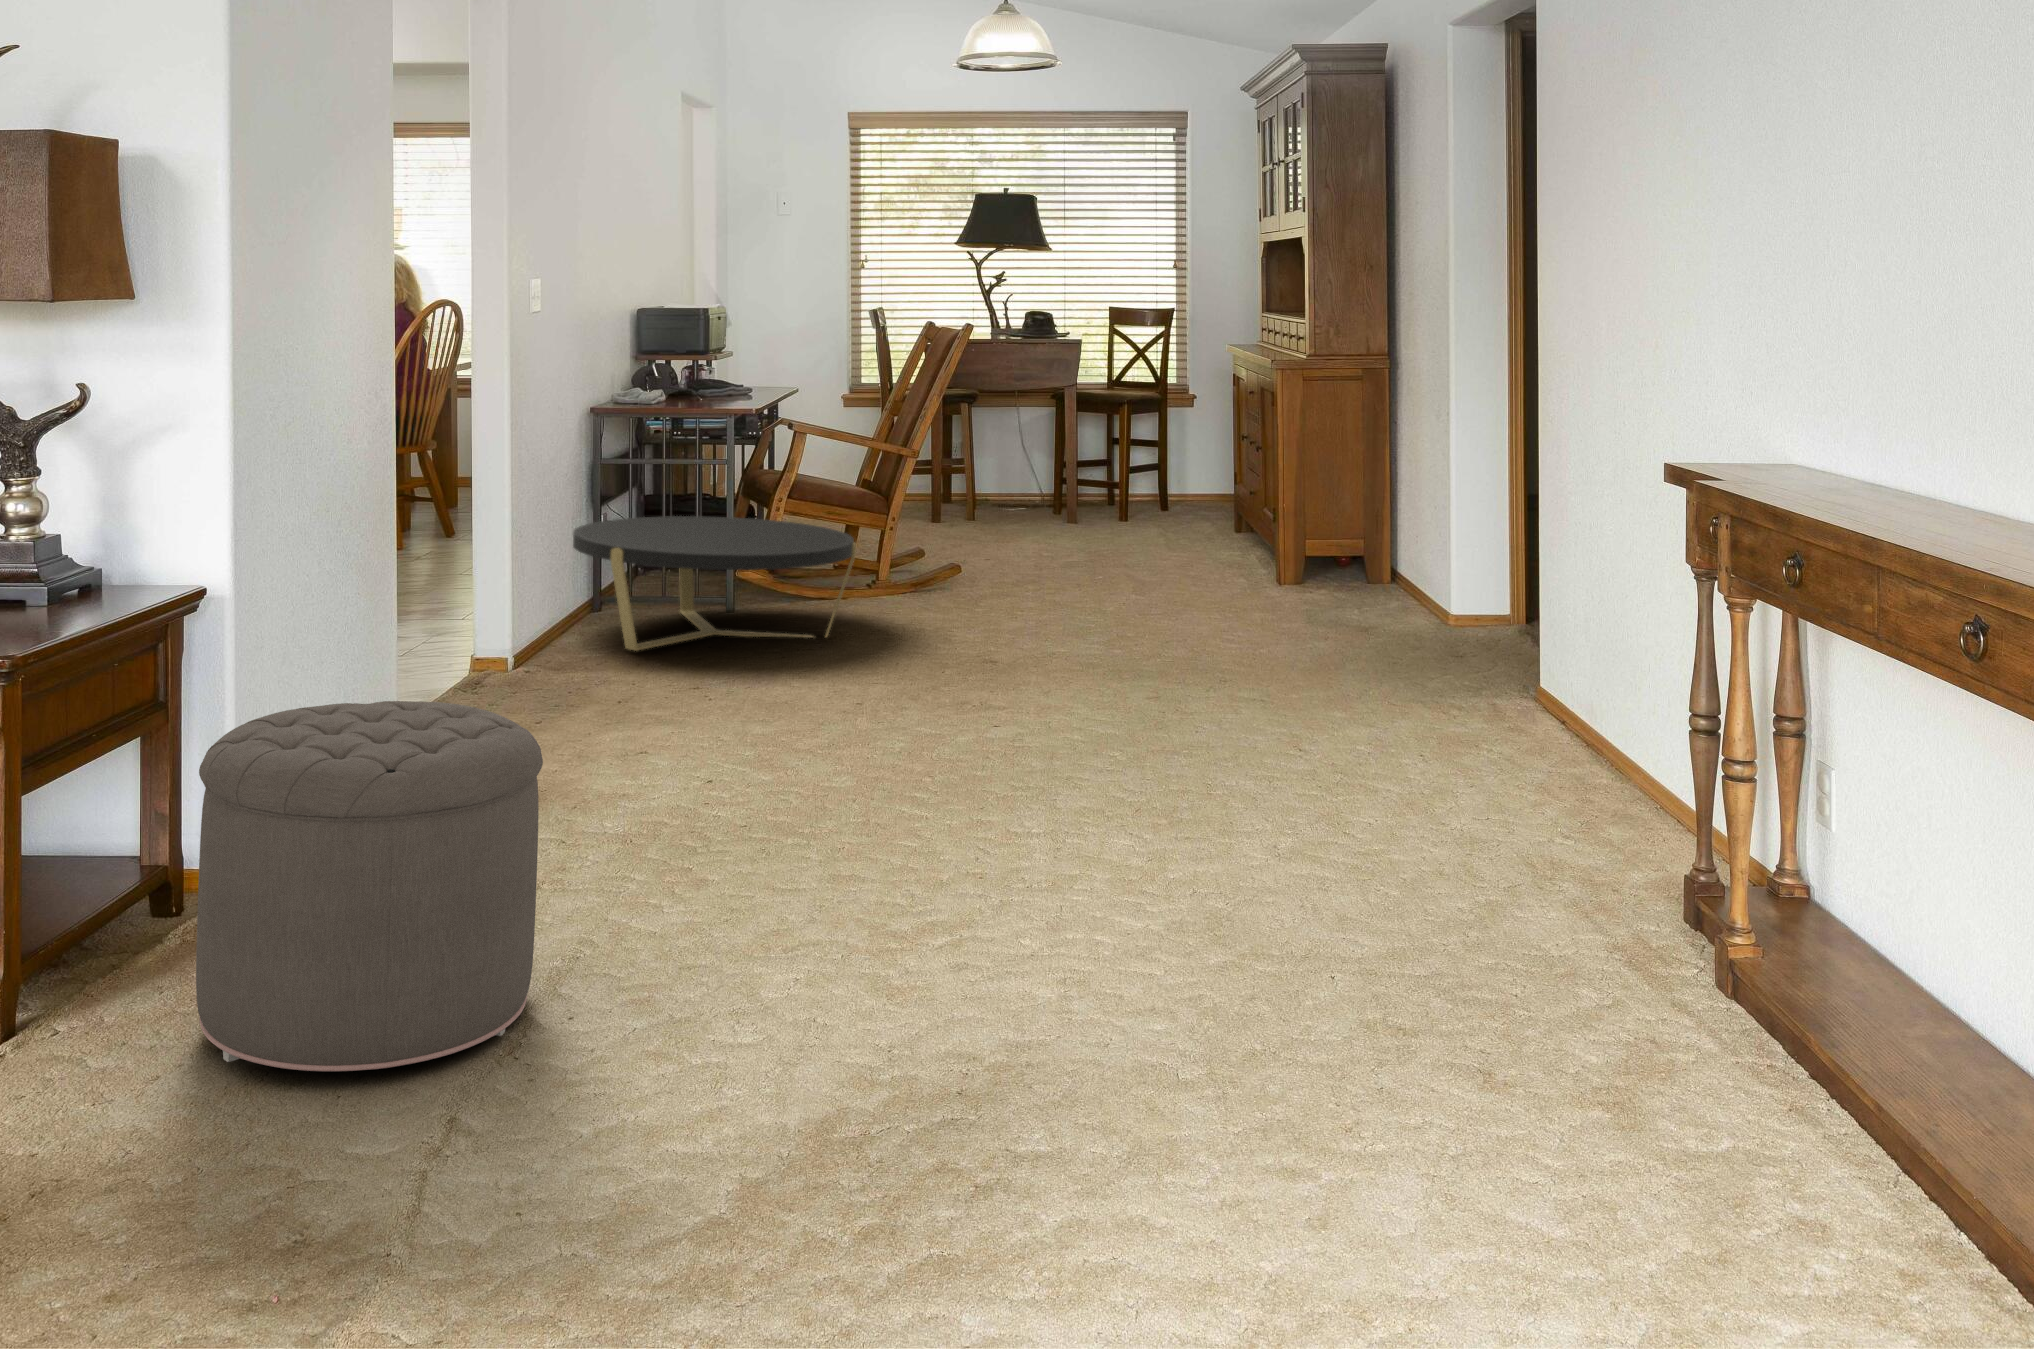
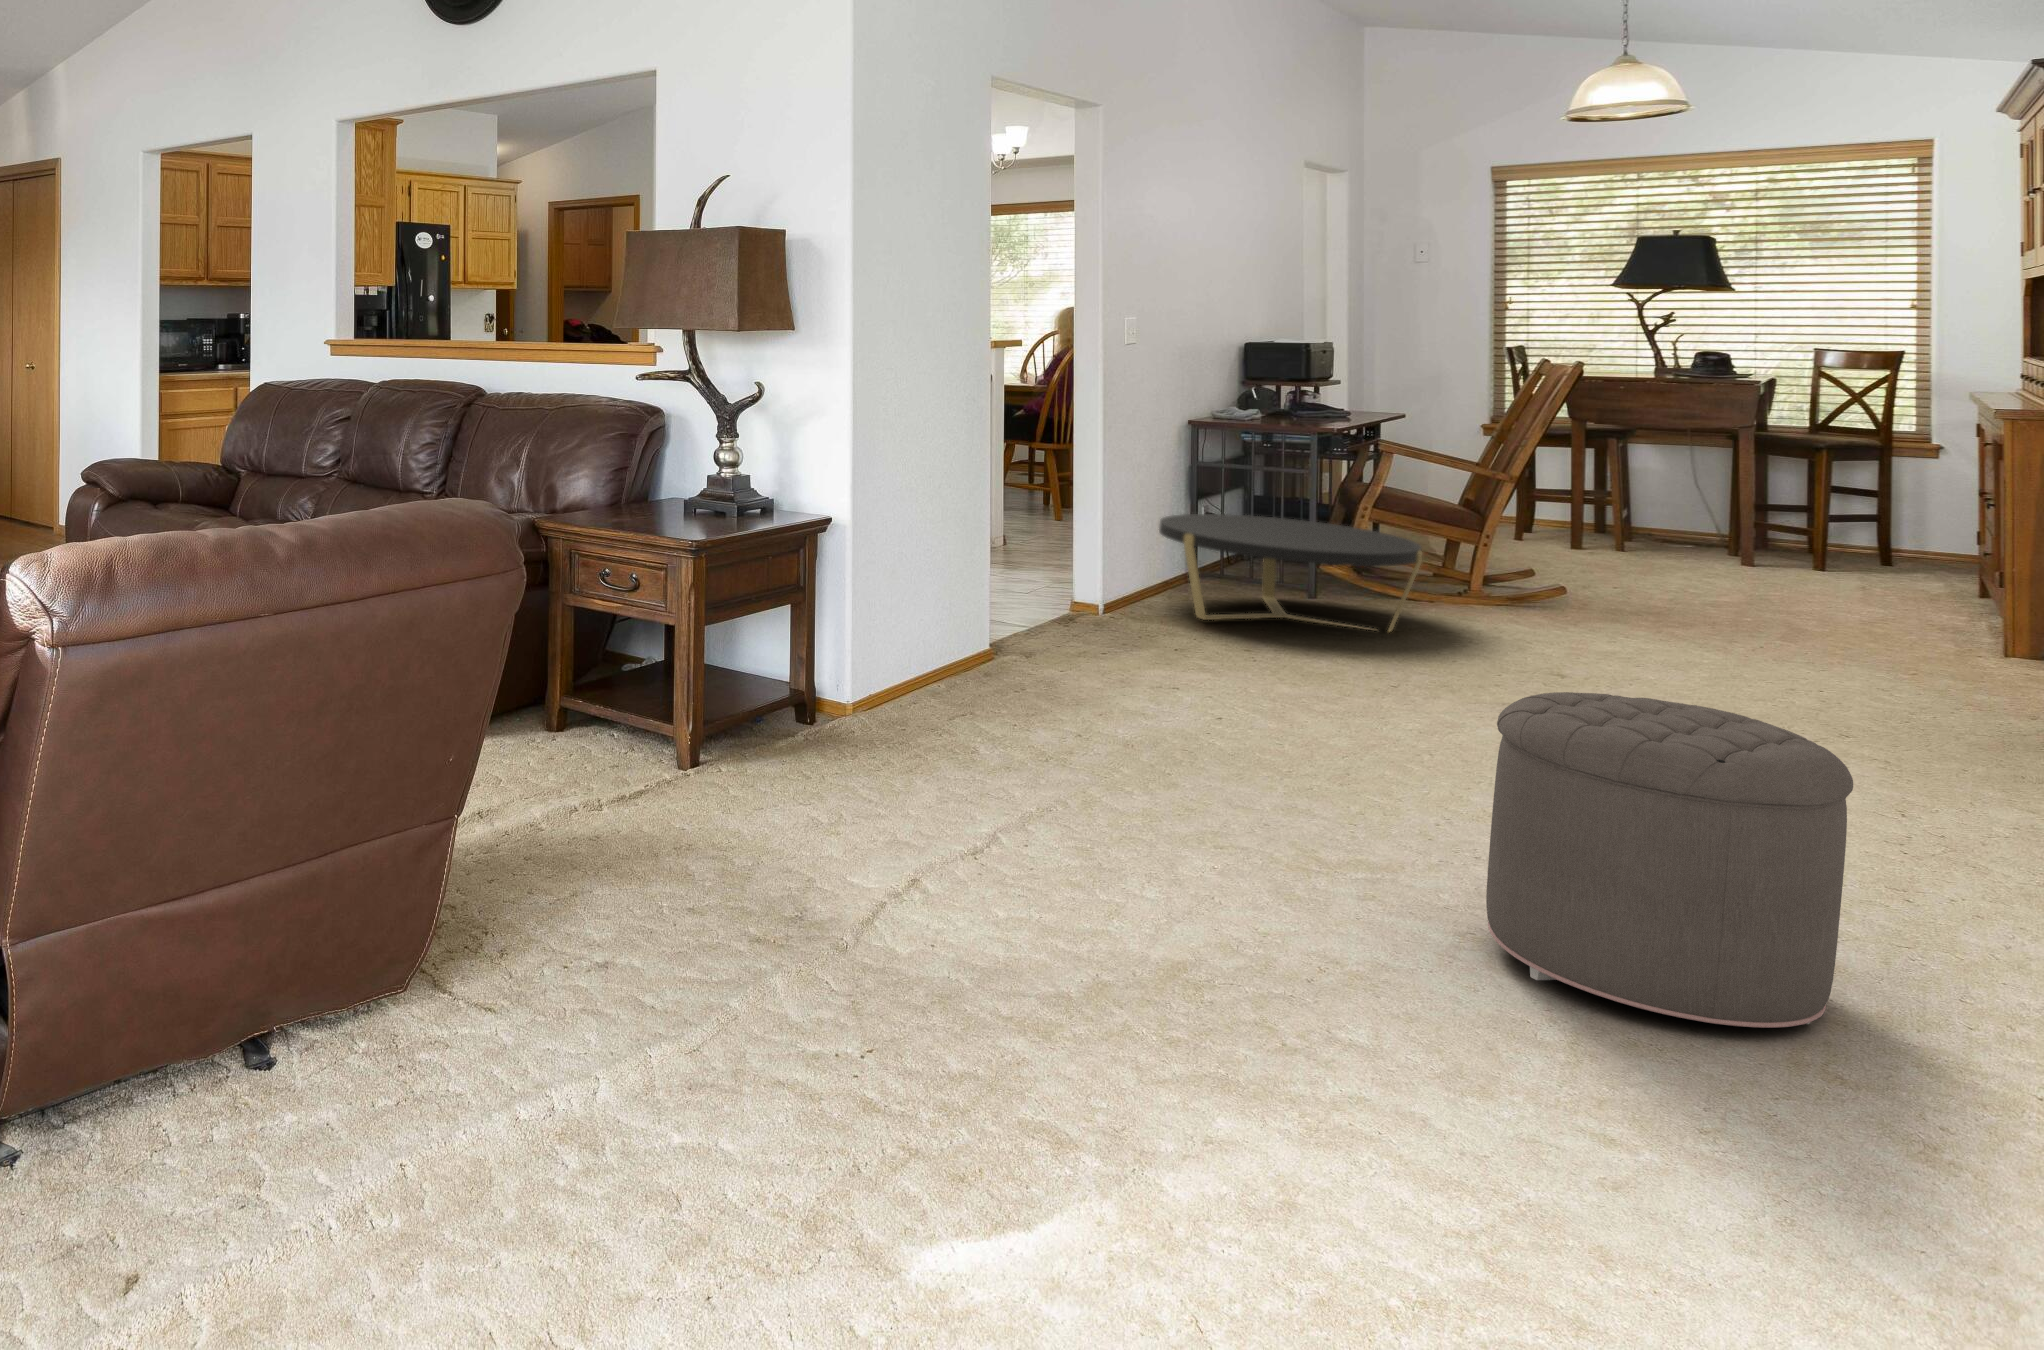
ottoman: present [196,701,543,1071] -> present [1486,692,1853,1028]

